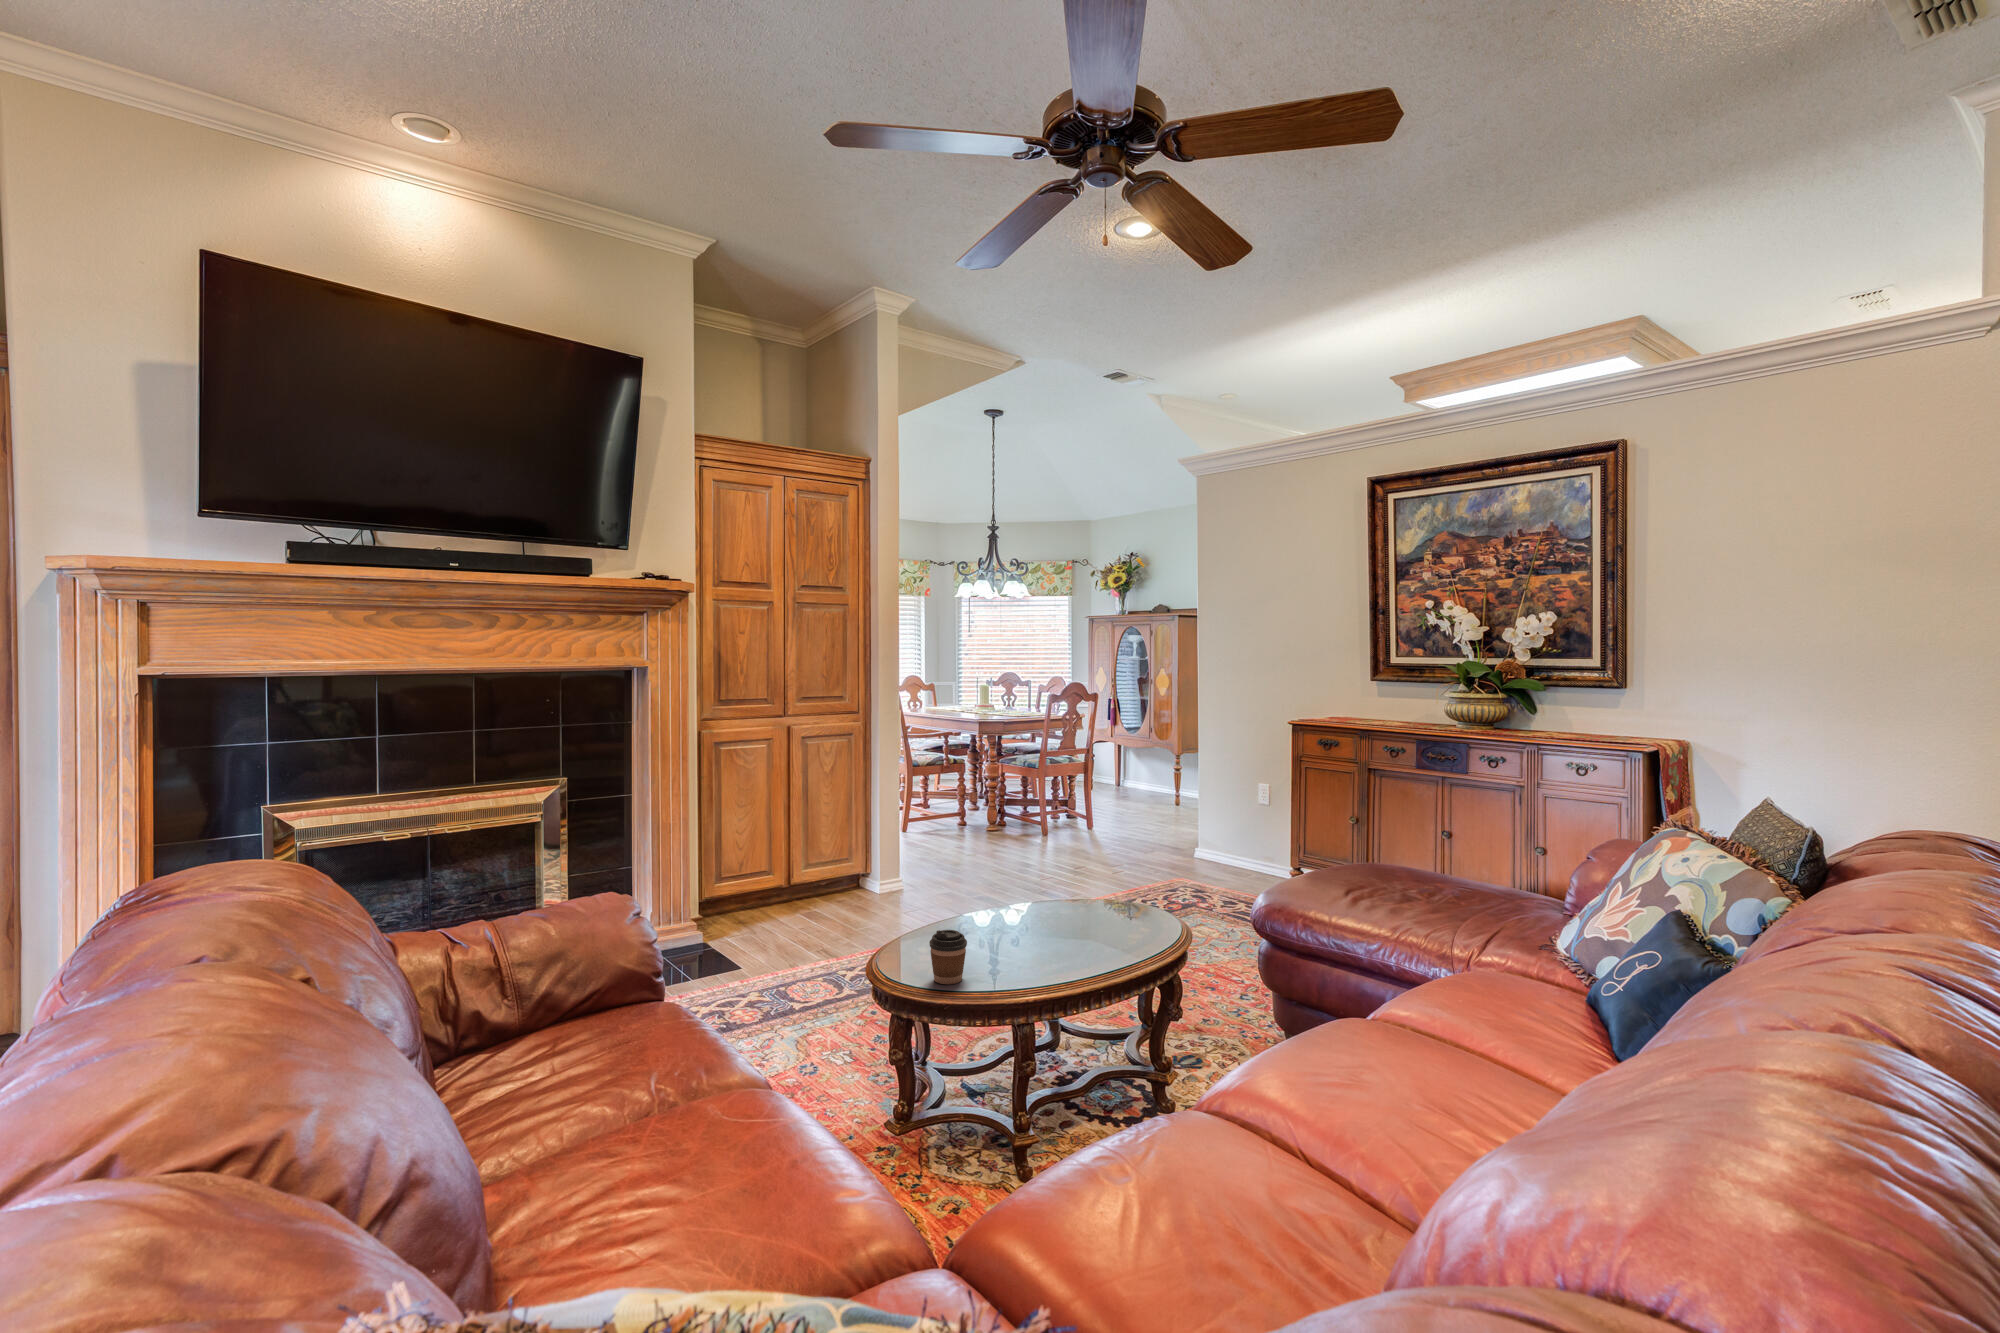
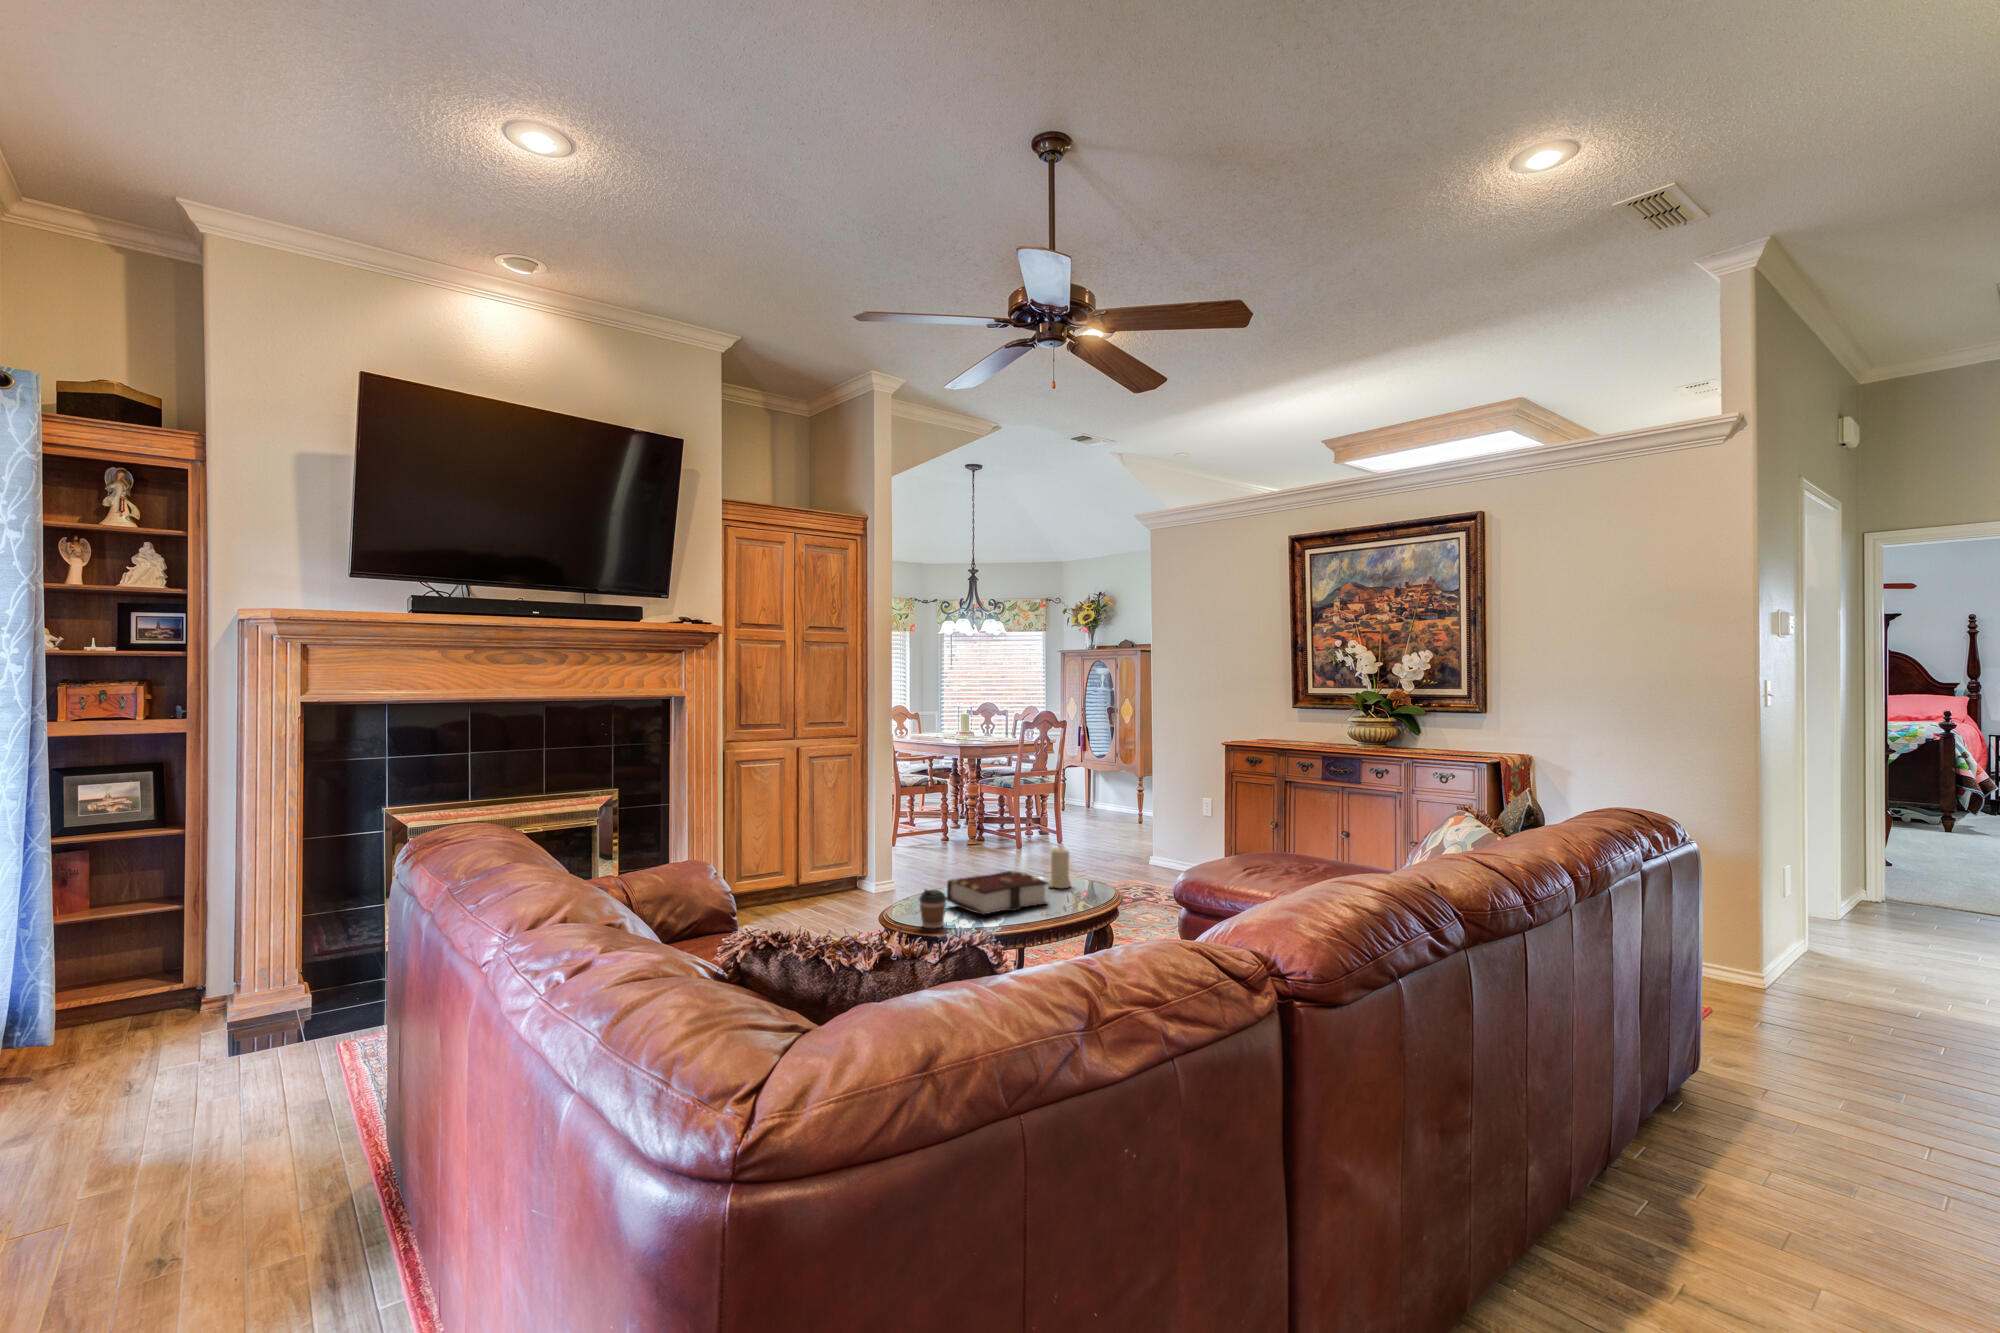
candle: none [1097,863,1128,917] -> present [1048,848,1071,888]
book: none [966,895,1103,963] -> present [946,871,1049,915]

